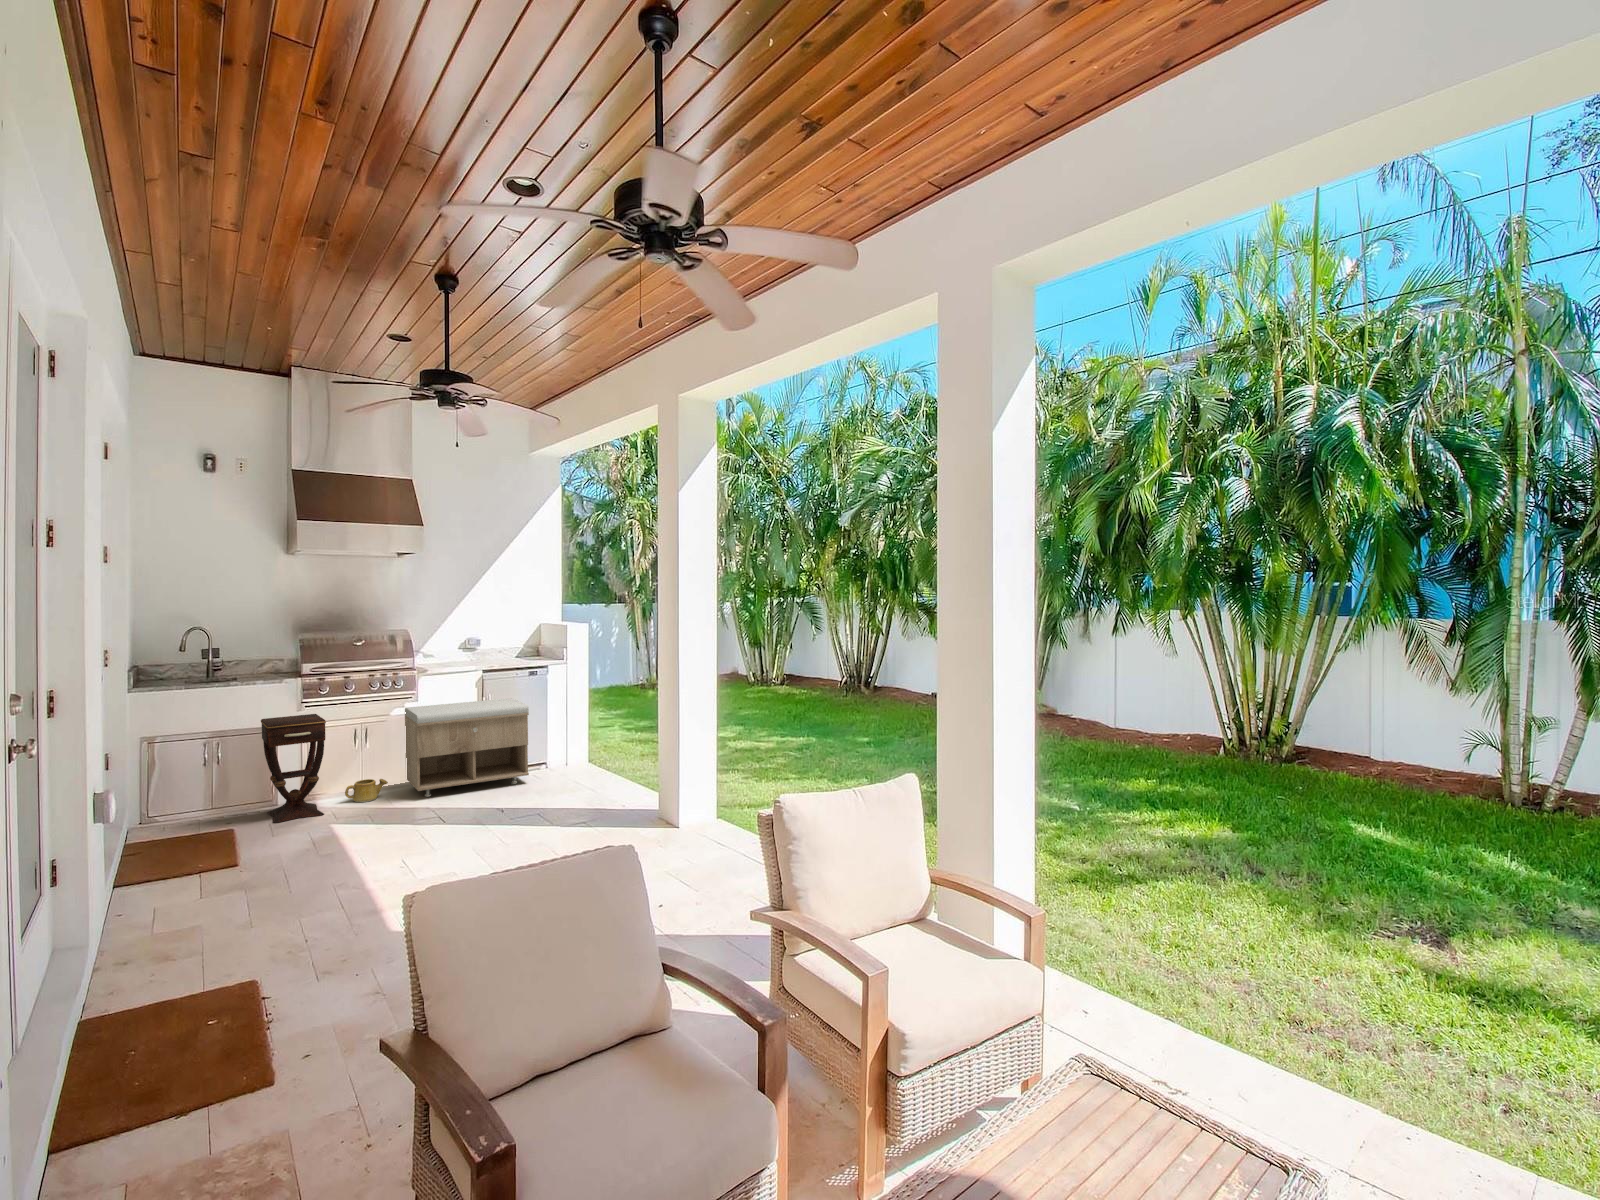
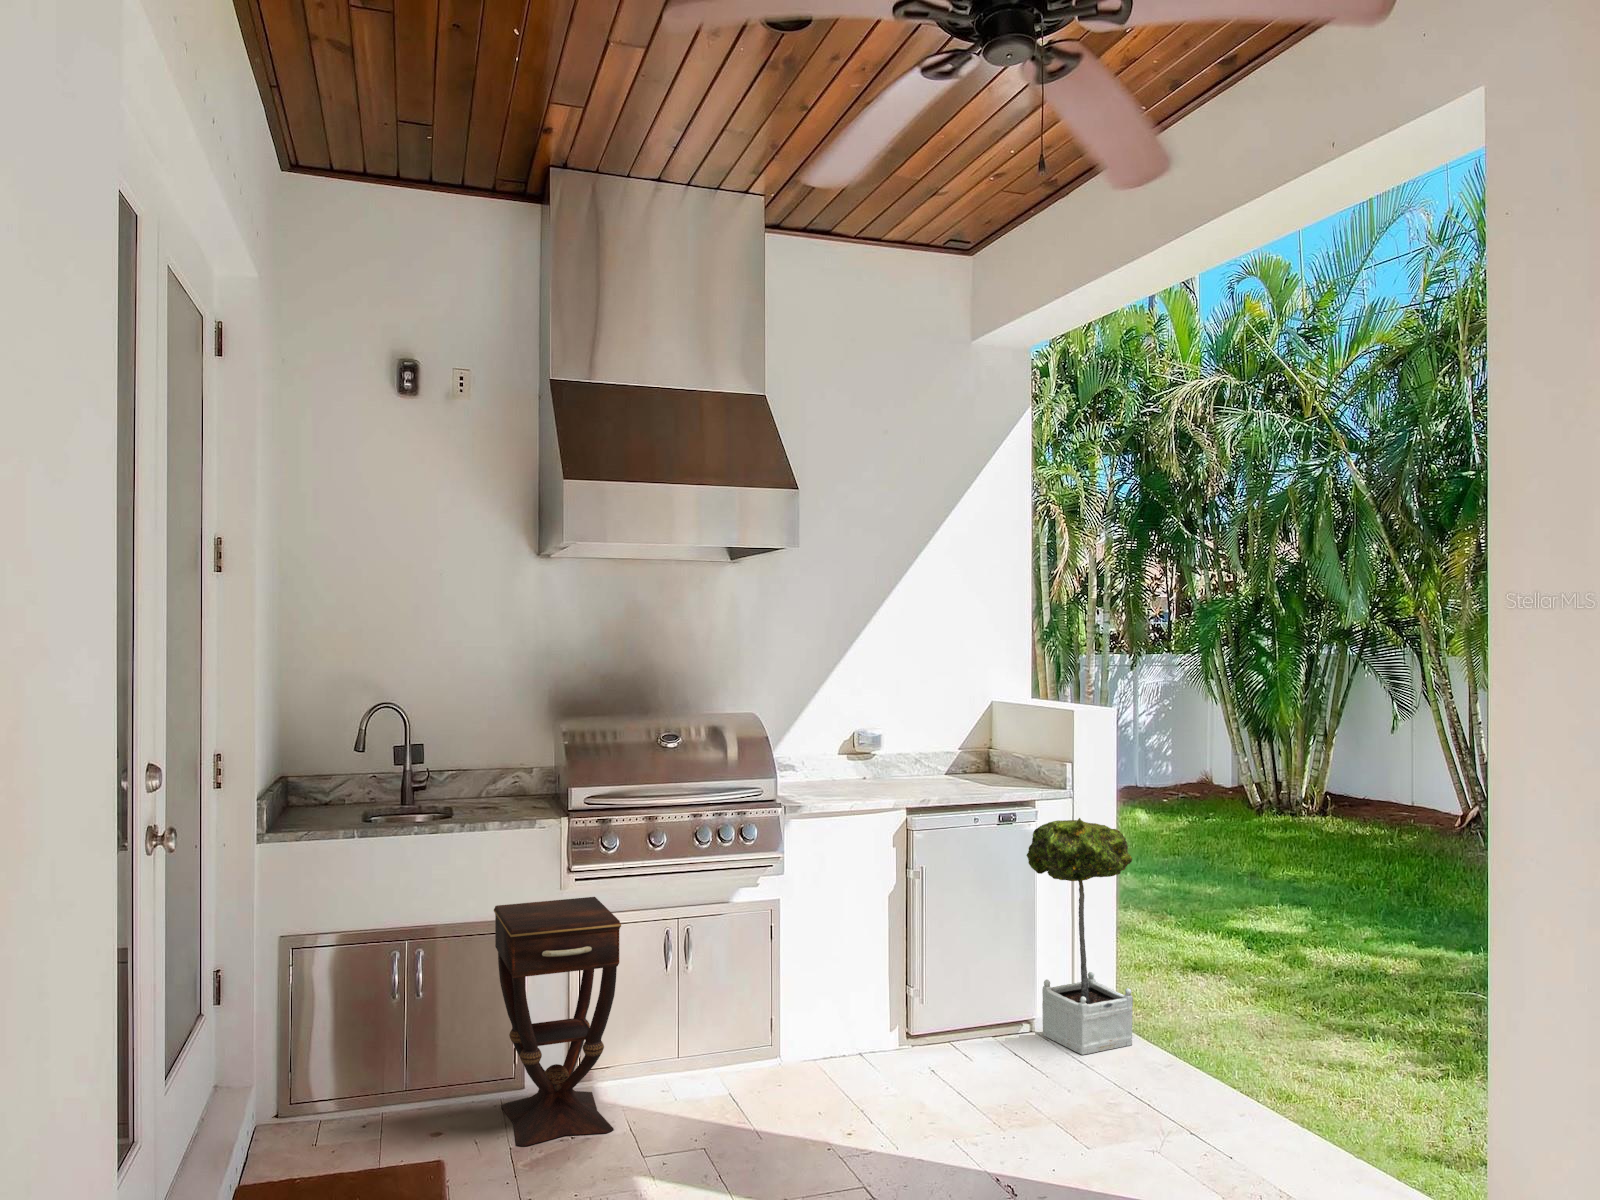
potted tree: none [540,670,589,774] -> present [1027,818,1133,1055]
storage bench: present [405,698,529,797] -> none [758,871,1022,1097]
watering can: present [345,779,388,802] -> none [648,1042,729,1097]

